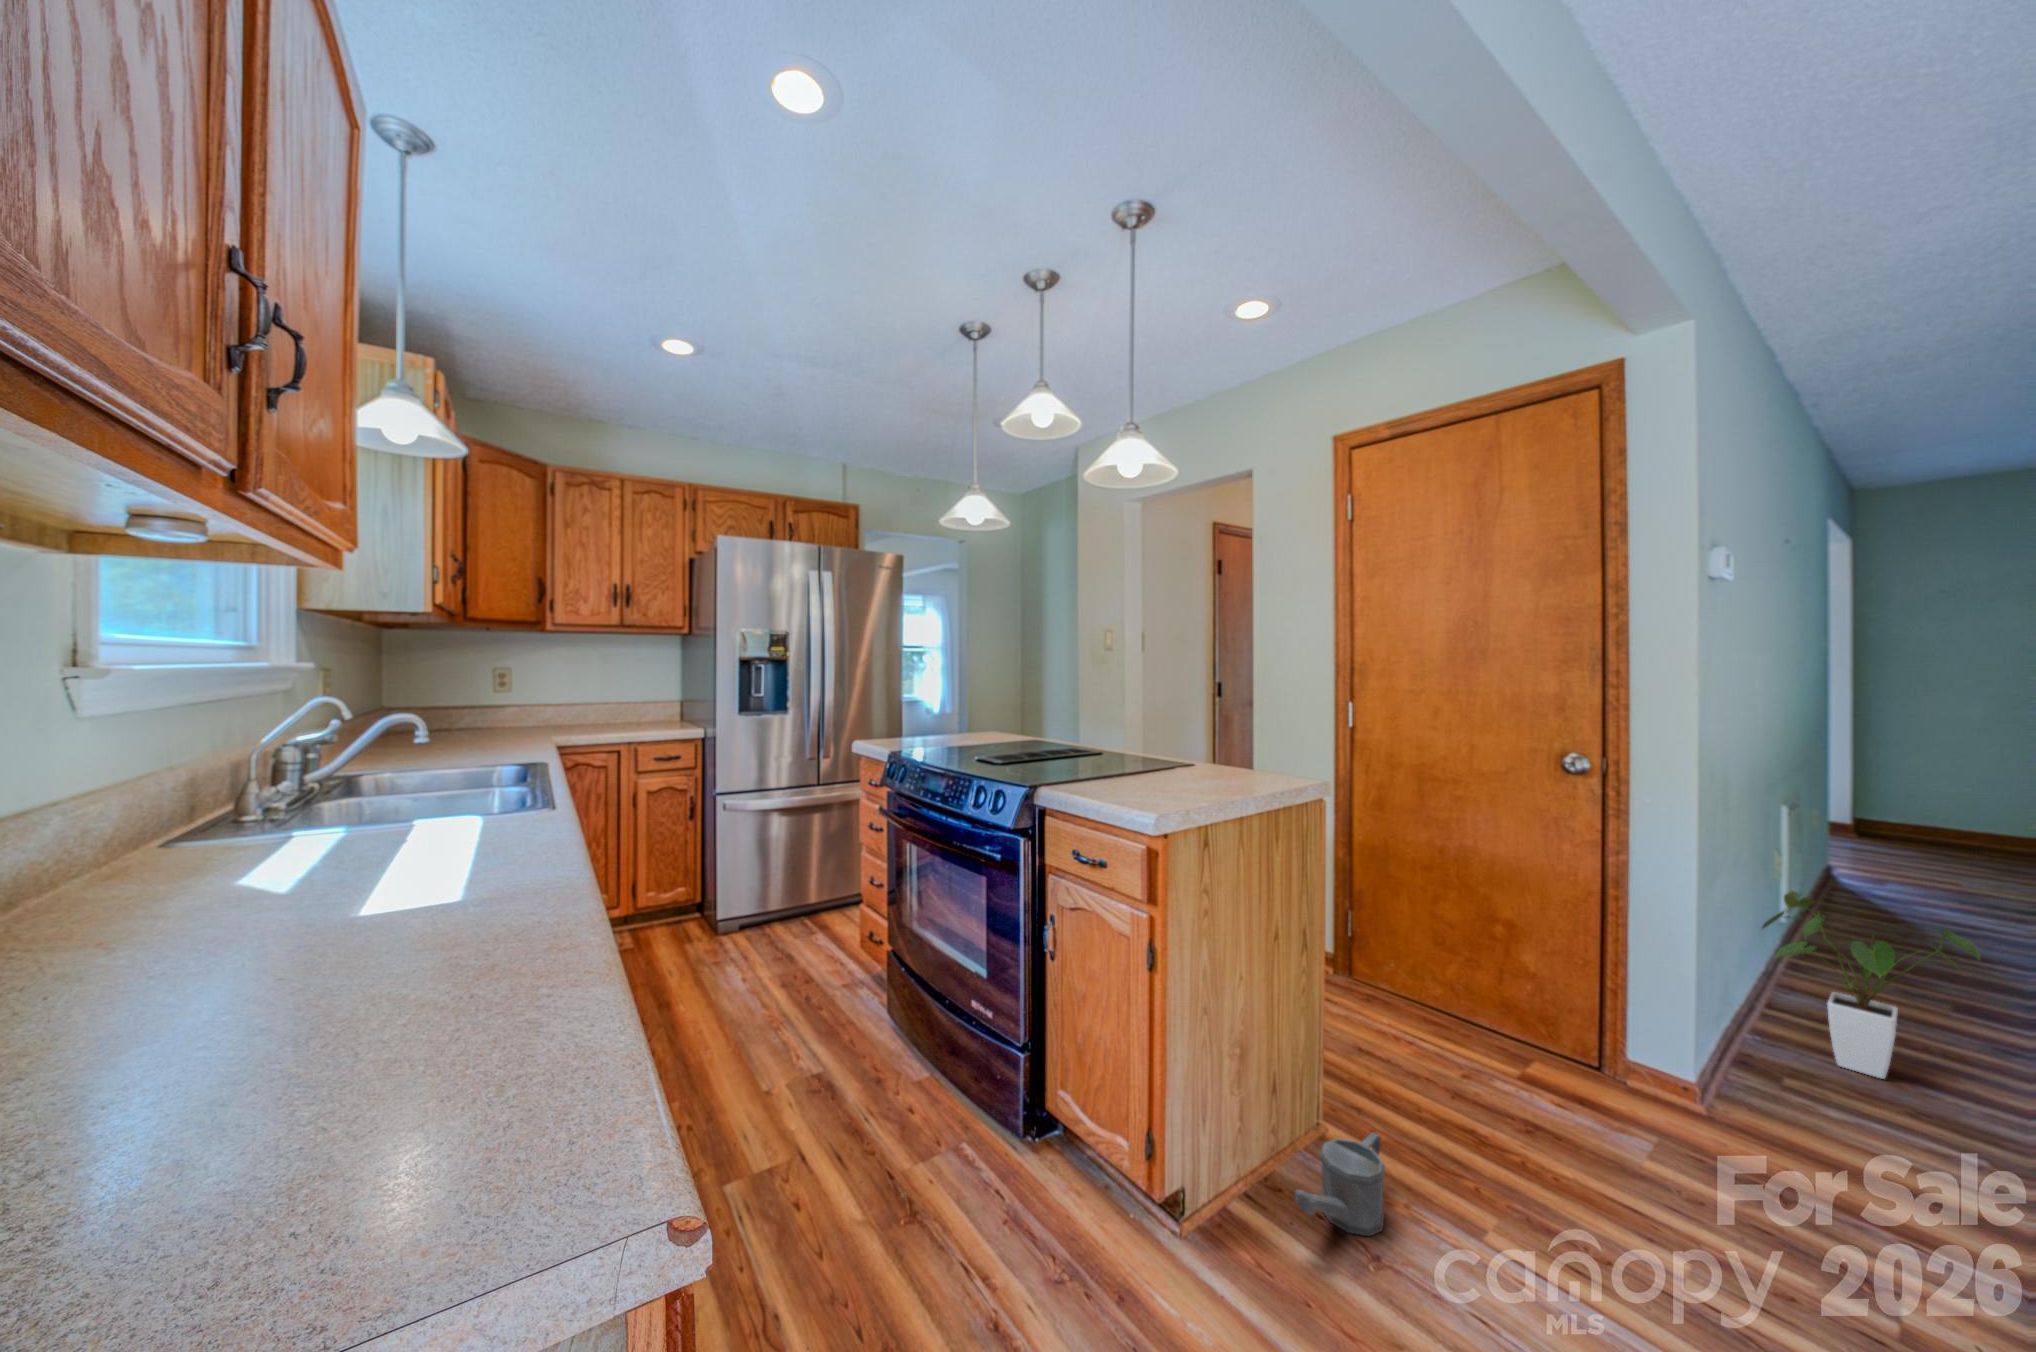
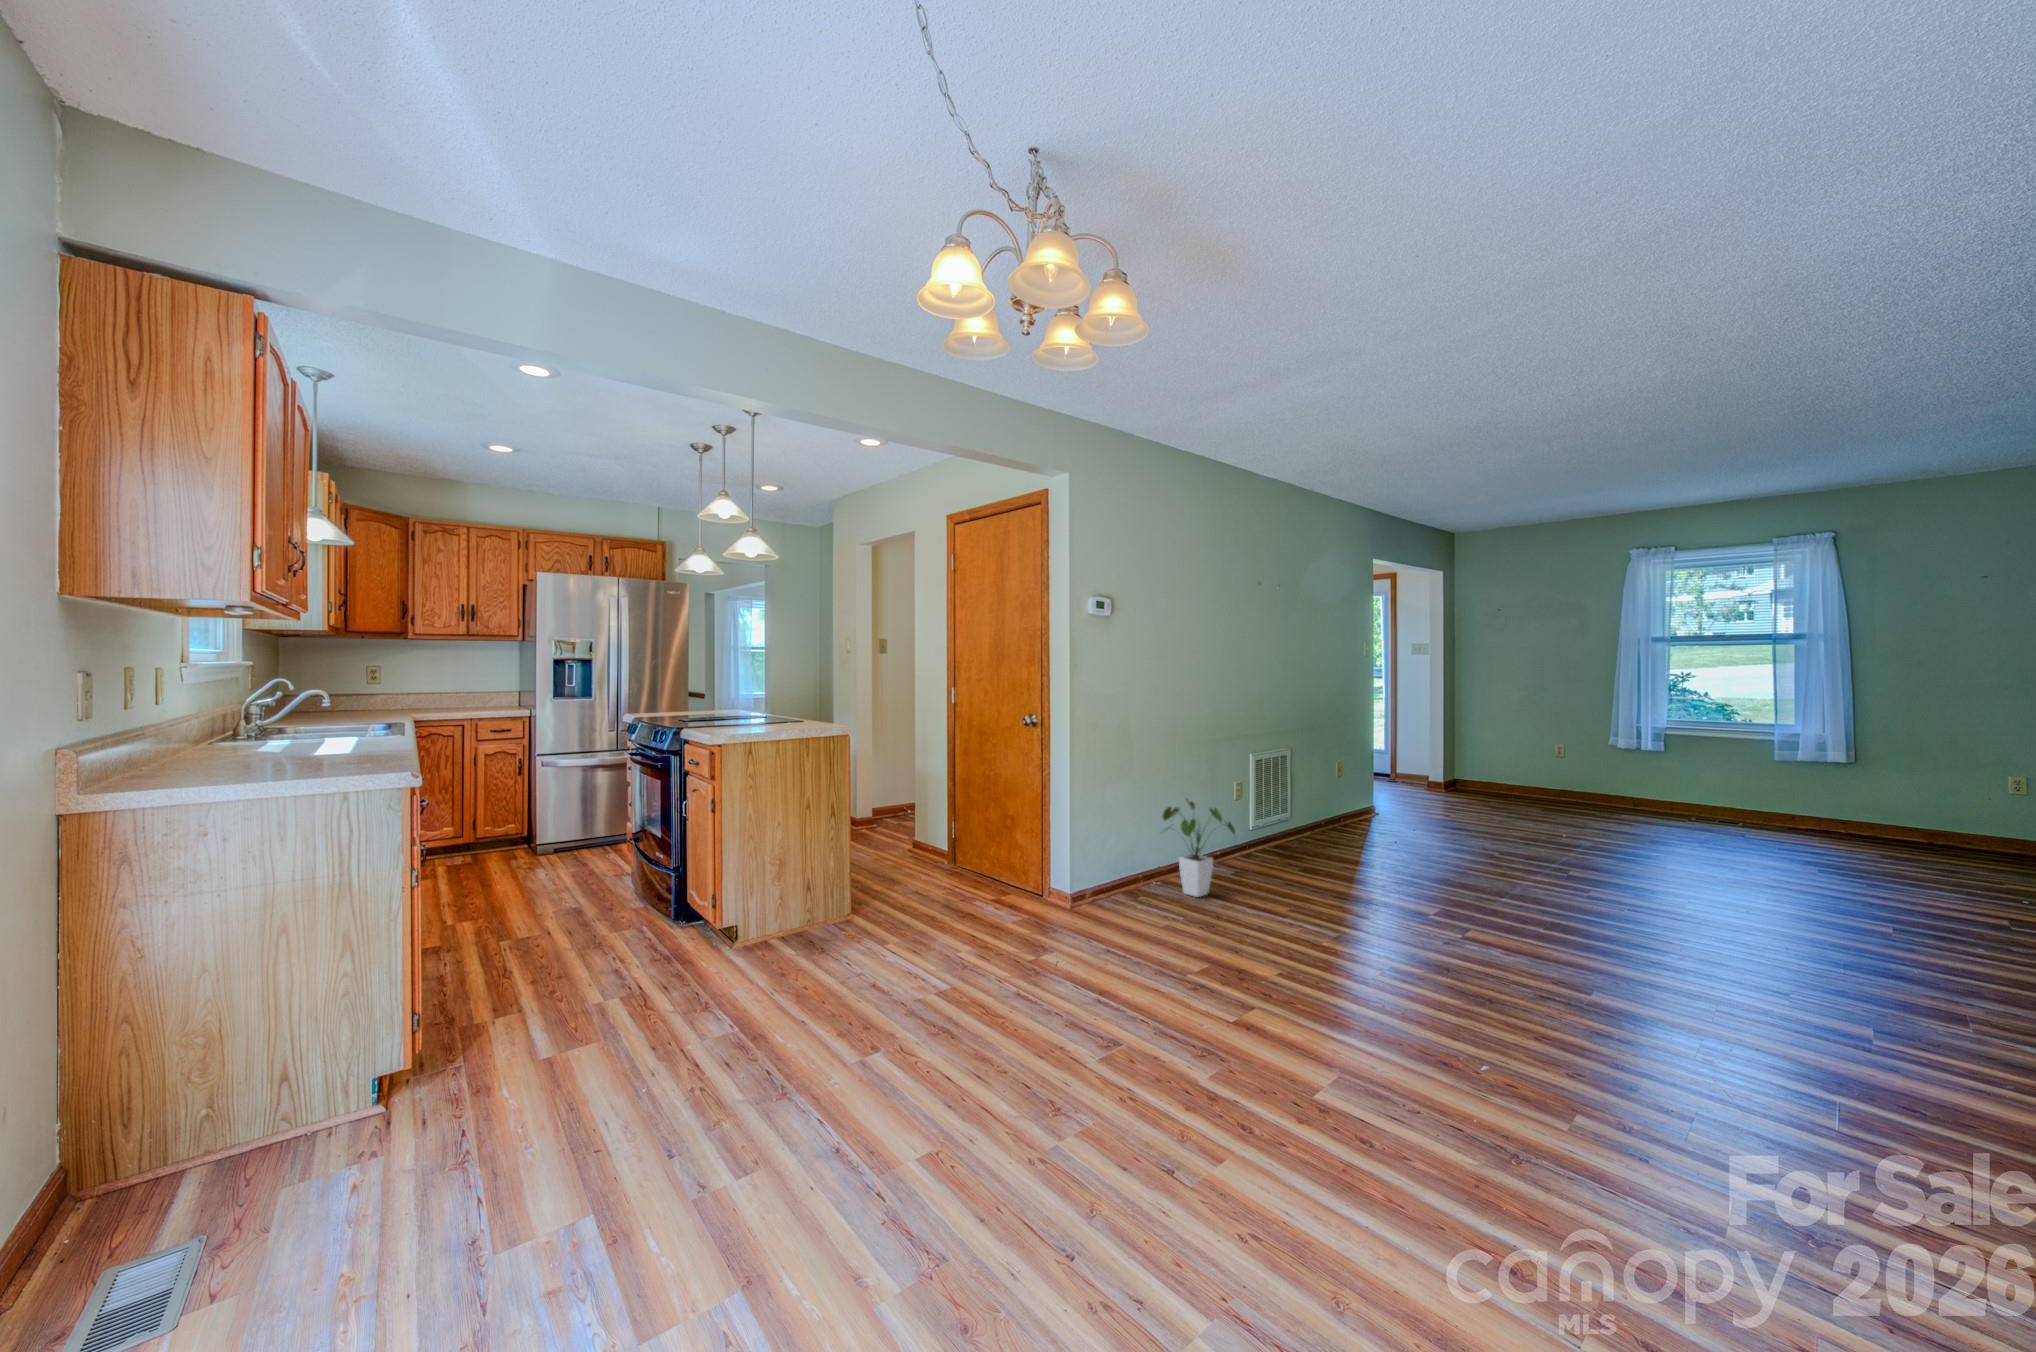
watering can: present [1295,1132,1385,1236] -> none [783,906,856,945]

